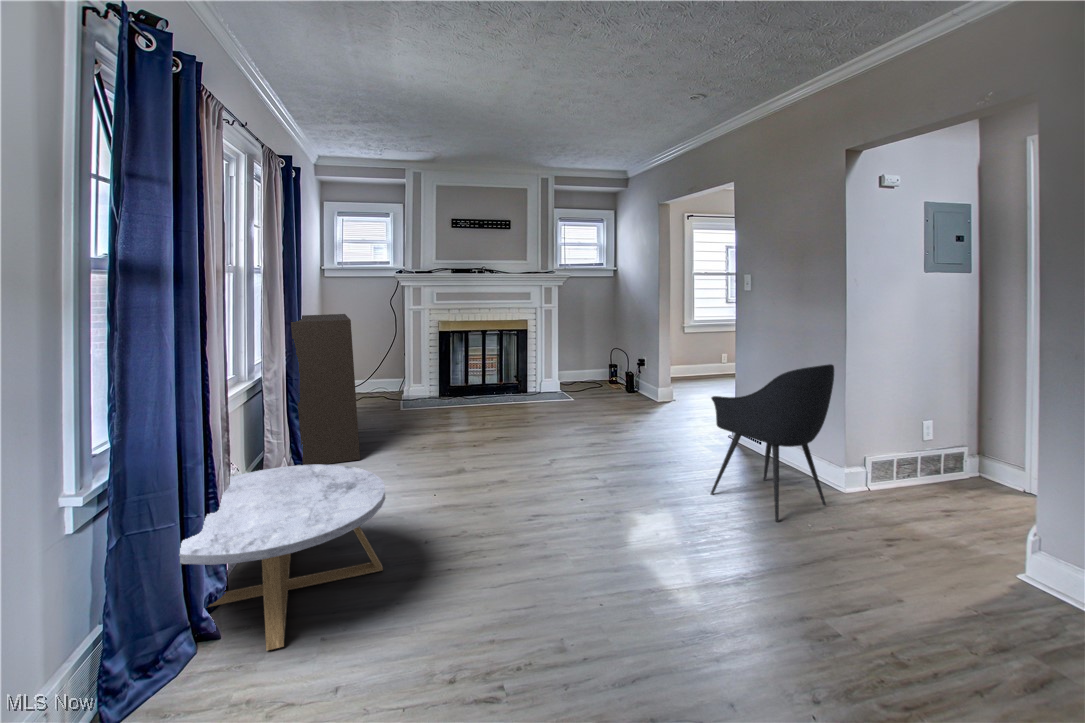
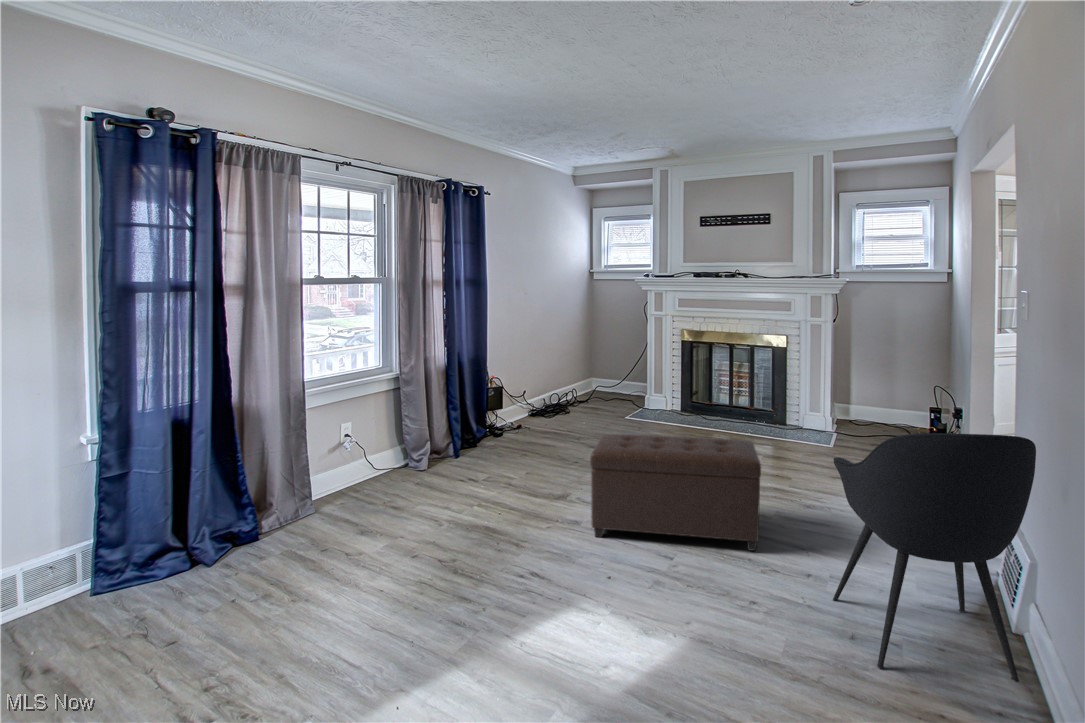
bookshelf: present [291,314,360,465] -> none [467,319,547,459]
ottoman: none [495,400,640,503] -> present [590,434,761,551]
coffee table: present [179,465,385,650] -> none [233,444,421,578]

